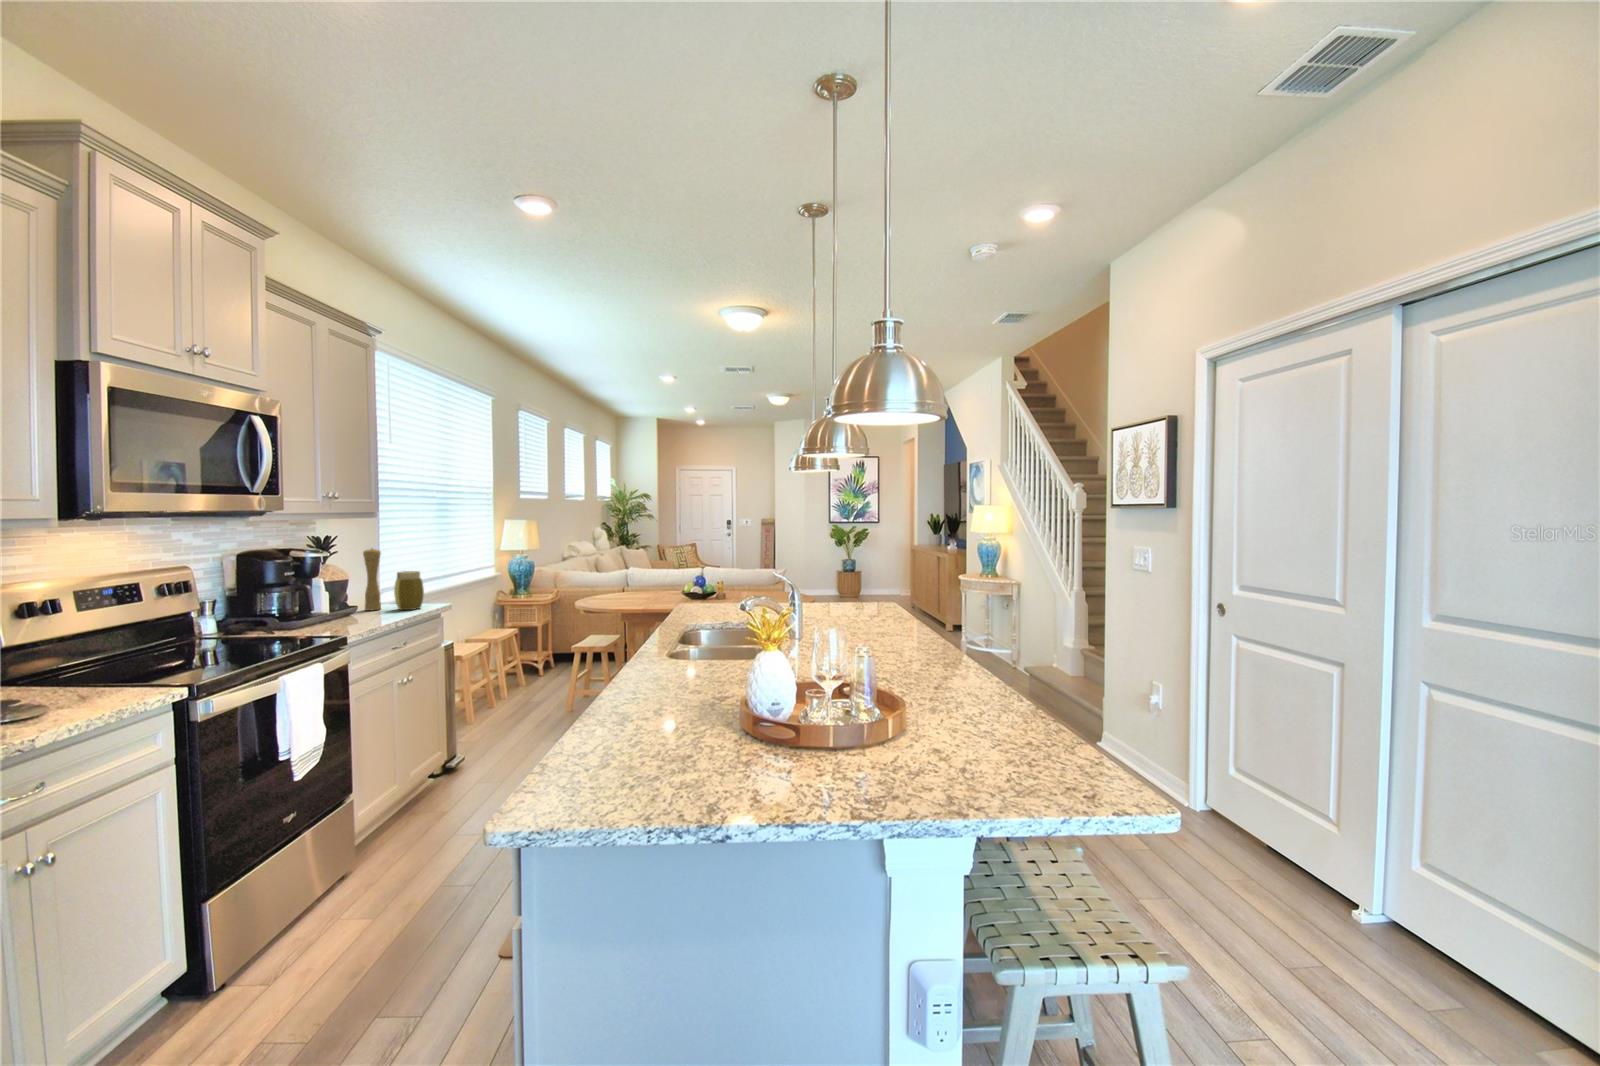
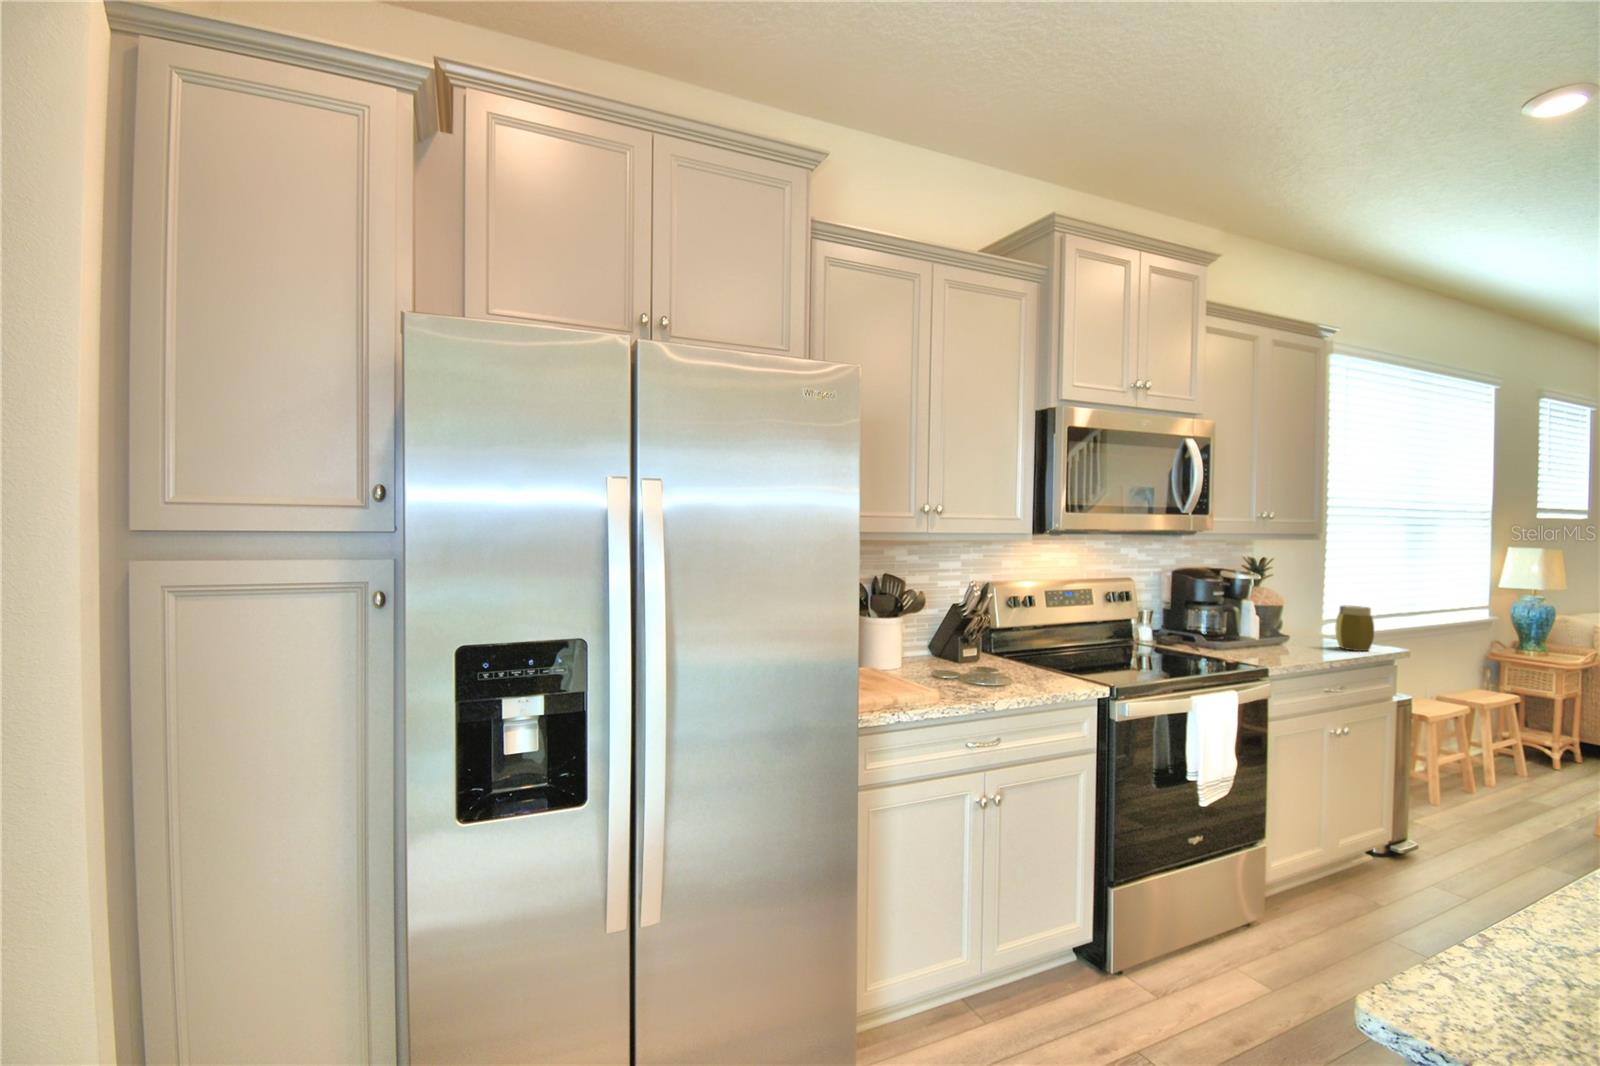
pepper mill: present [363,549,381,610] -> none [1299,577,1321,644]

